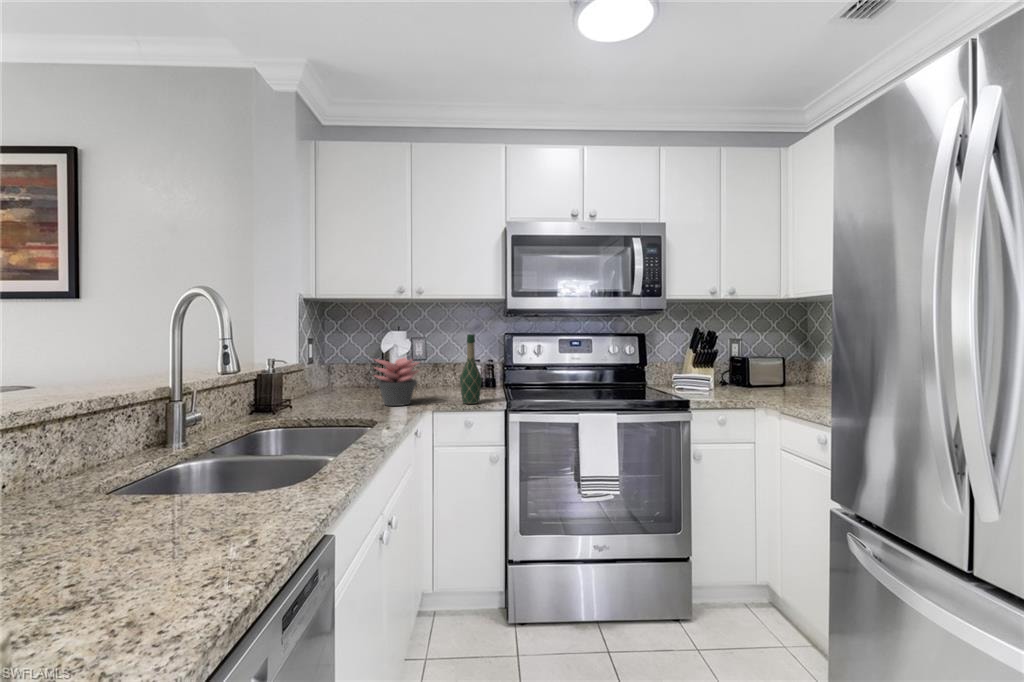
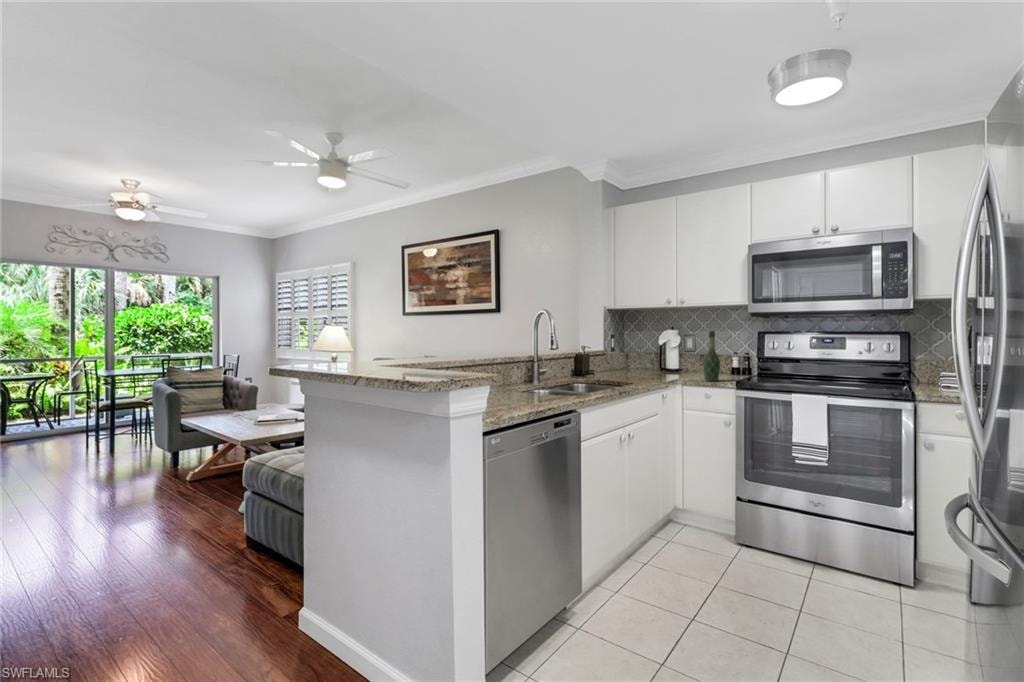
succulent plant: present [375,357,419,406] -> none [643,347,676,379]

